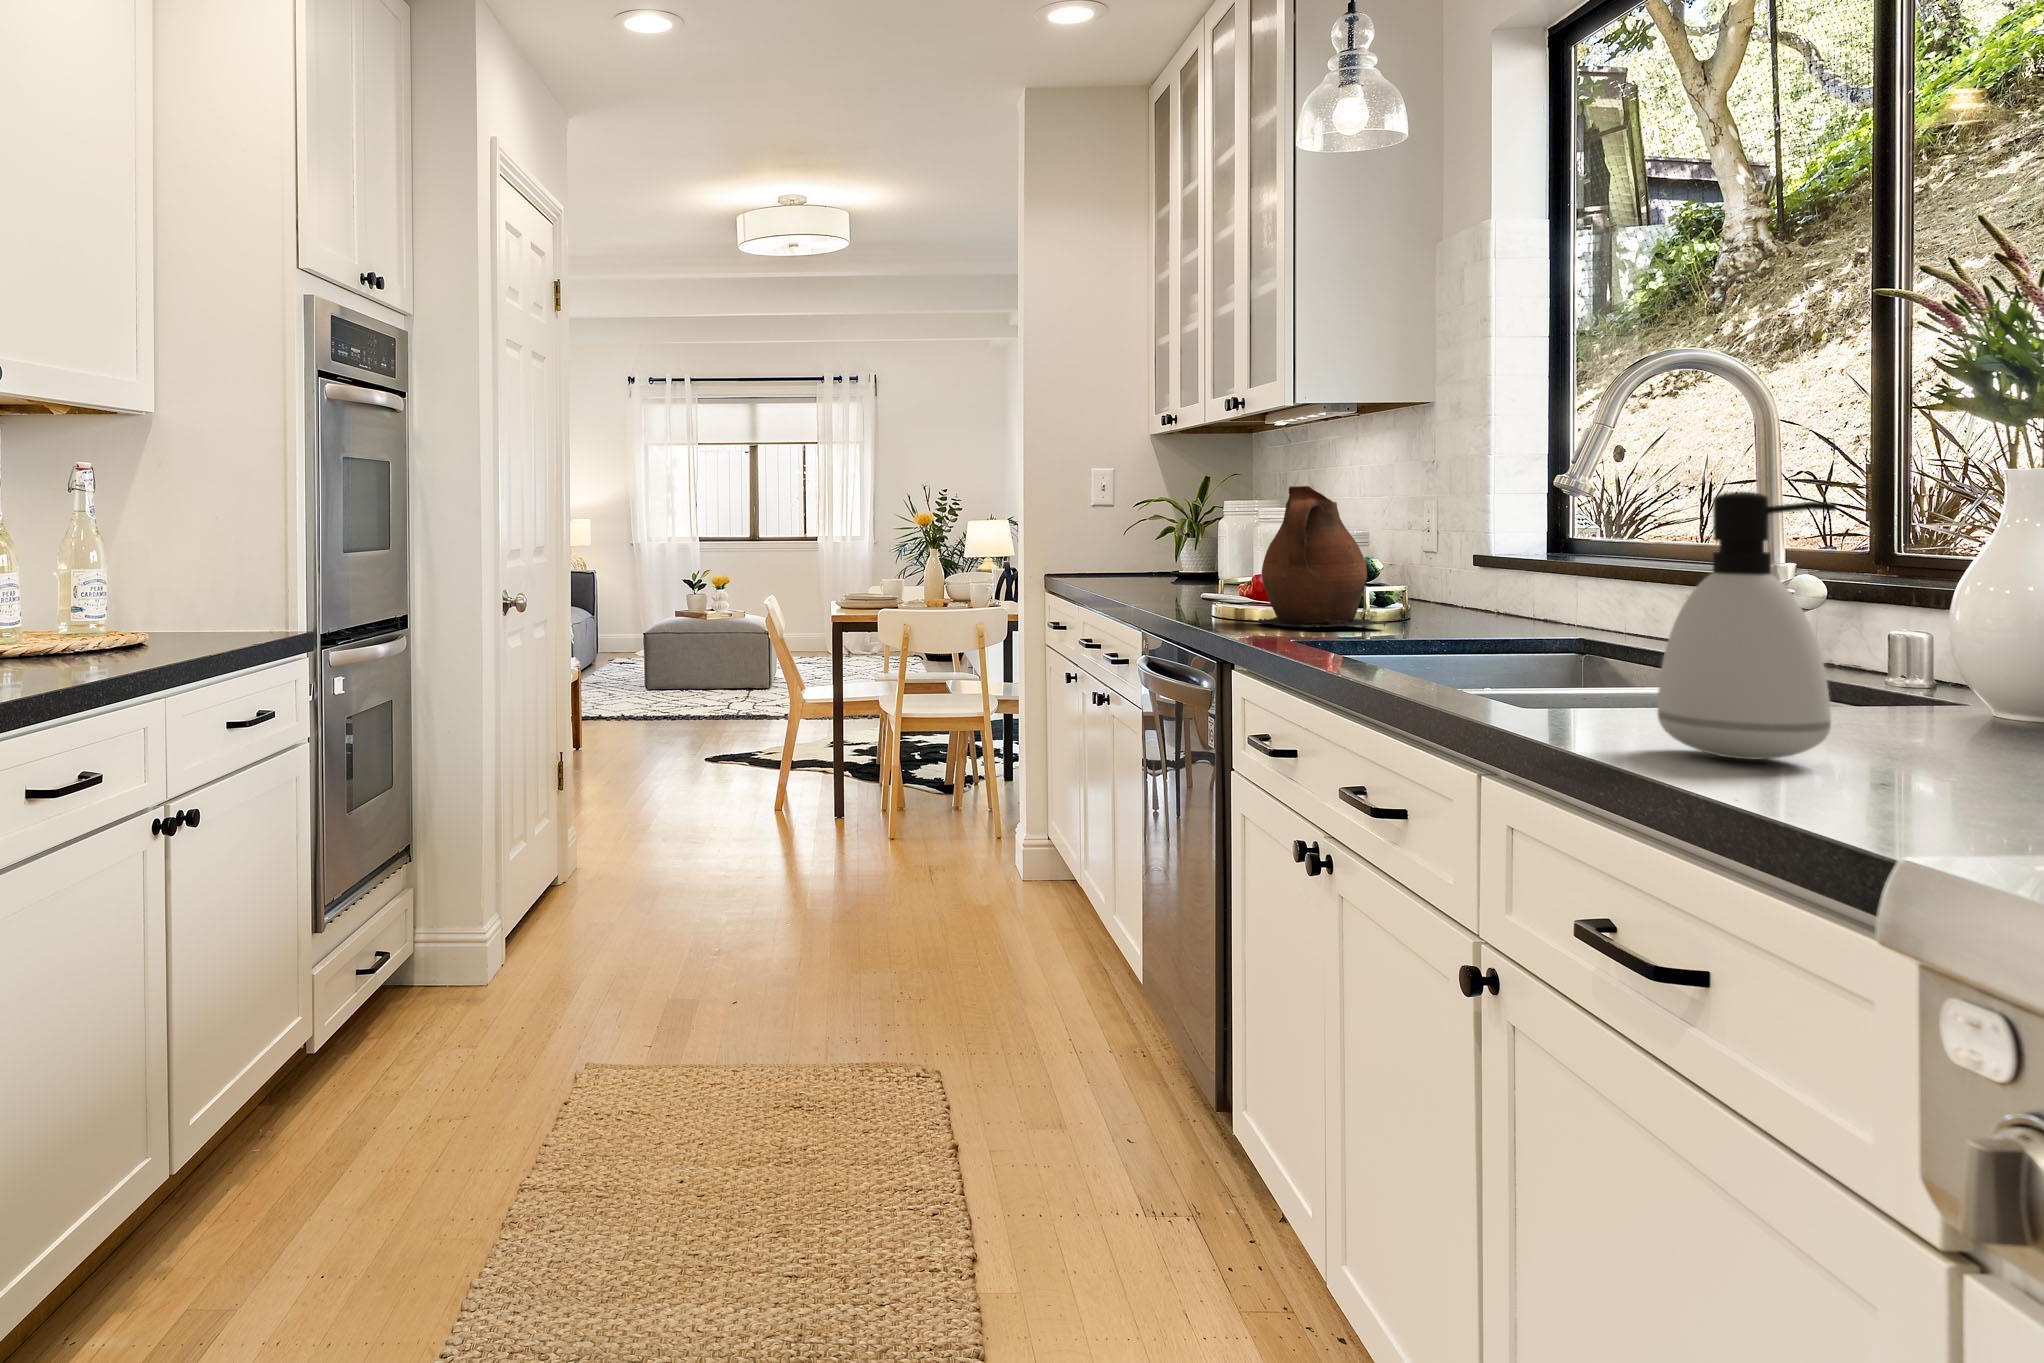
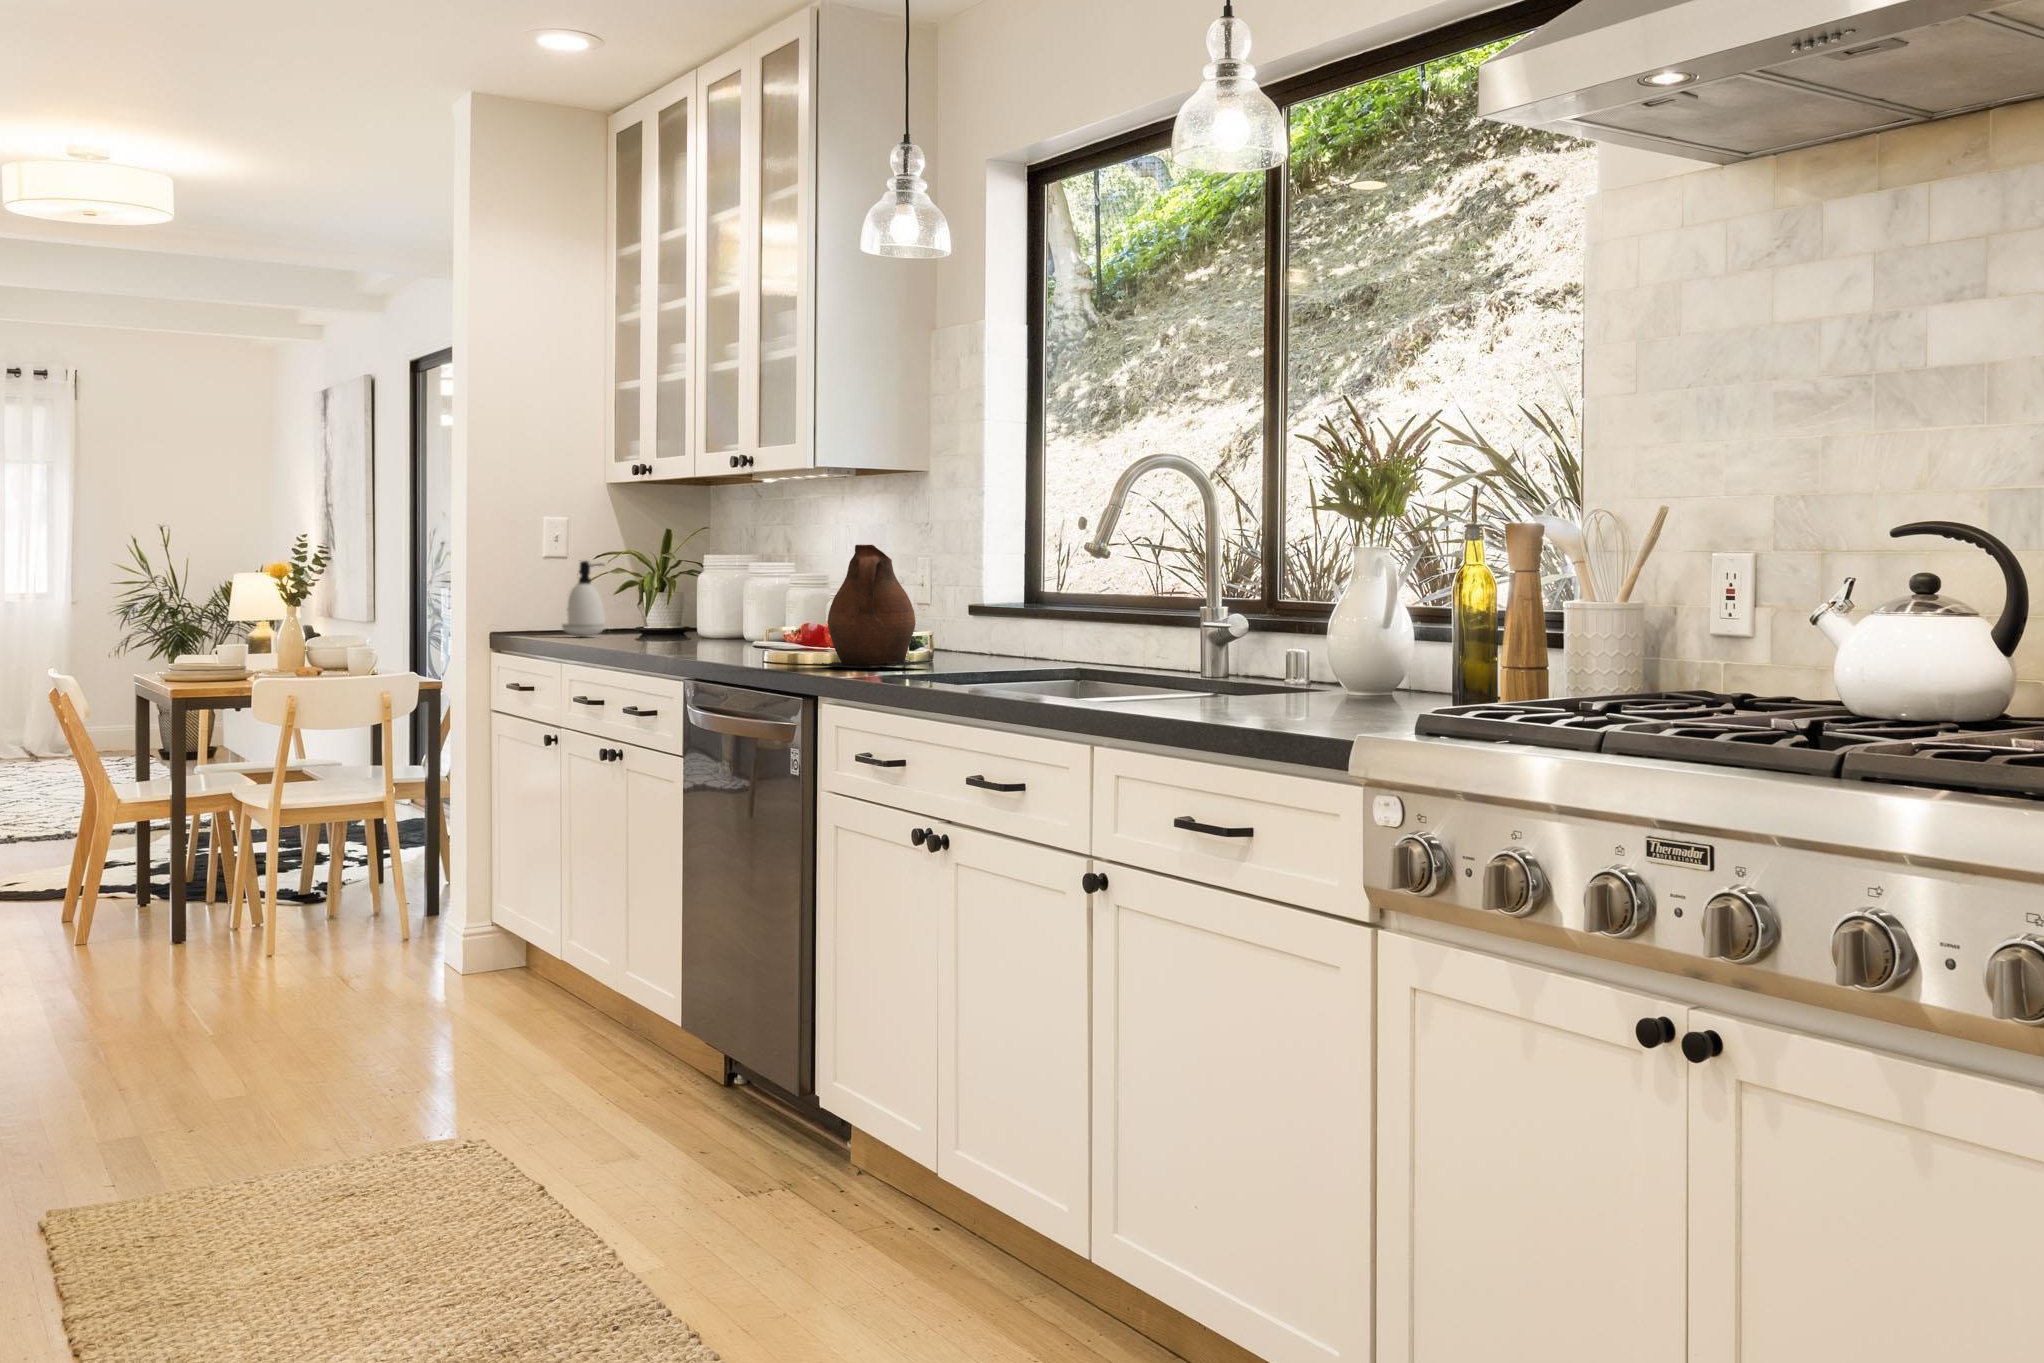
soap dispenser: present [1658,492,1836,760] -> present [562,561,605,637]

